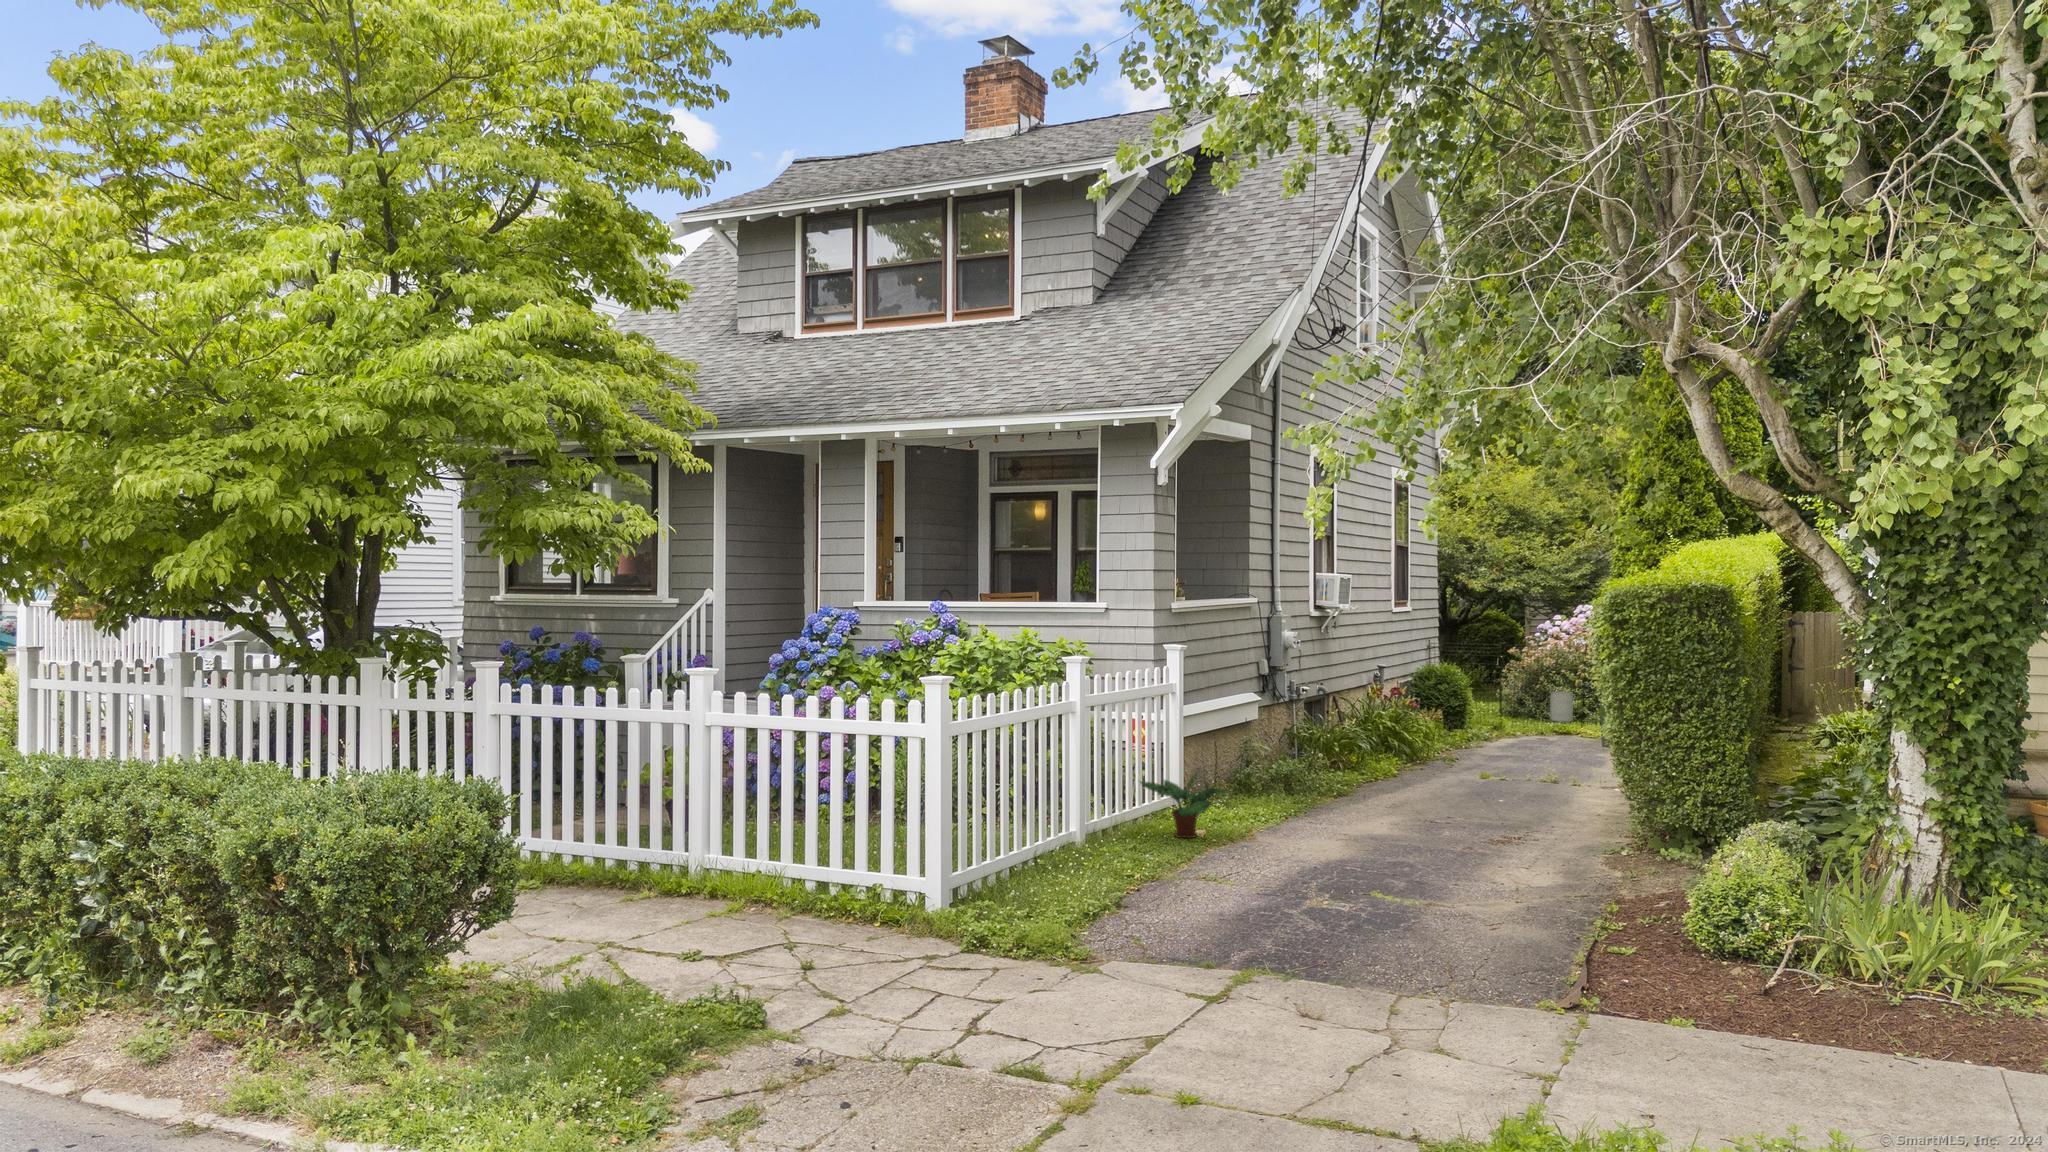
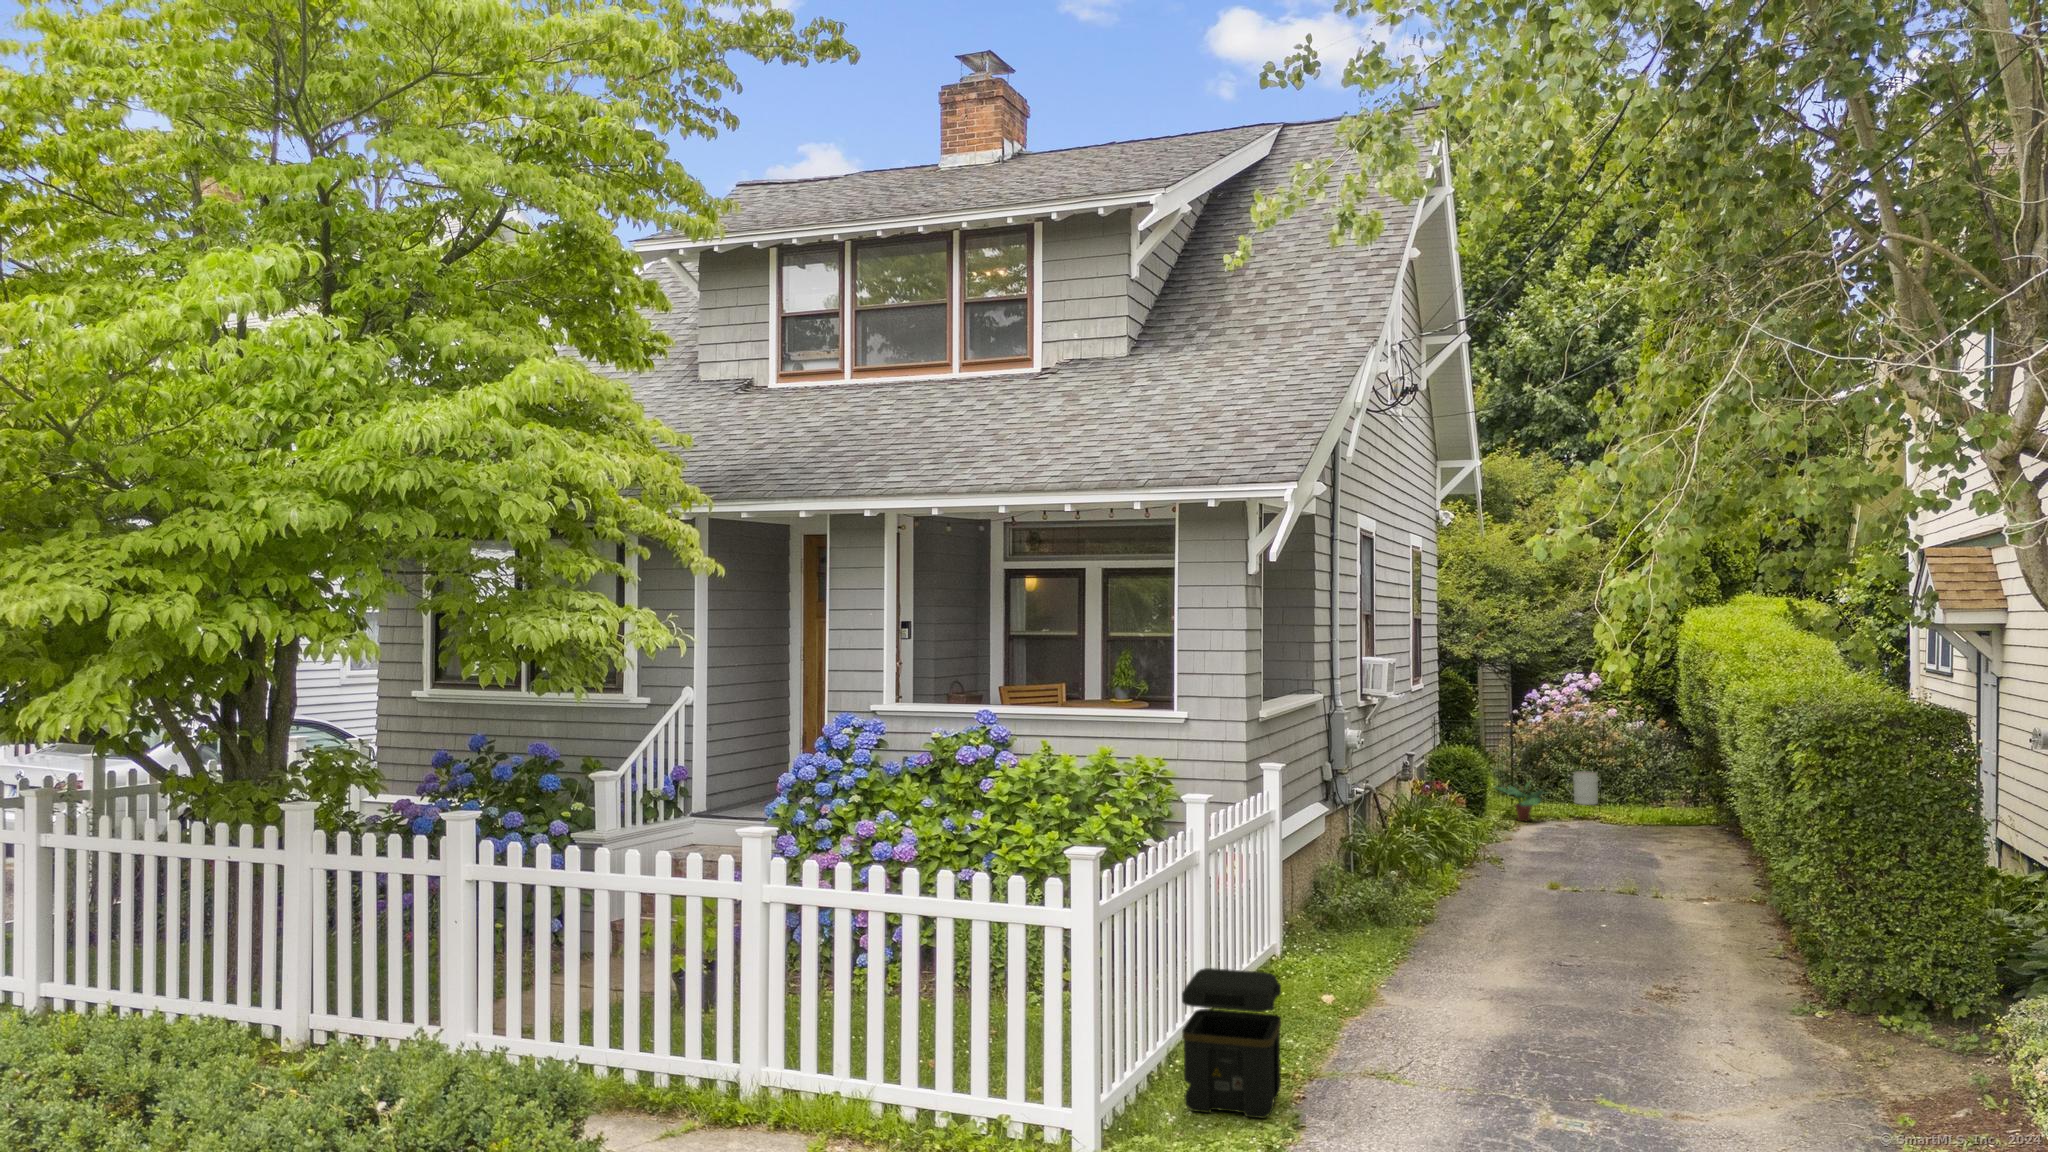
potted plant: present [1141,773,1227,838] -> present [1495,781,1546,821]
toolbox: none [1019,784,1105,895] -> present [1182,968,1281,1118]

